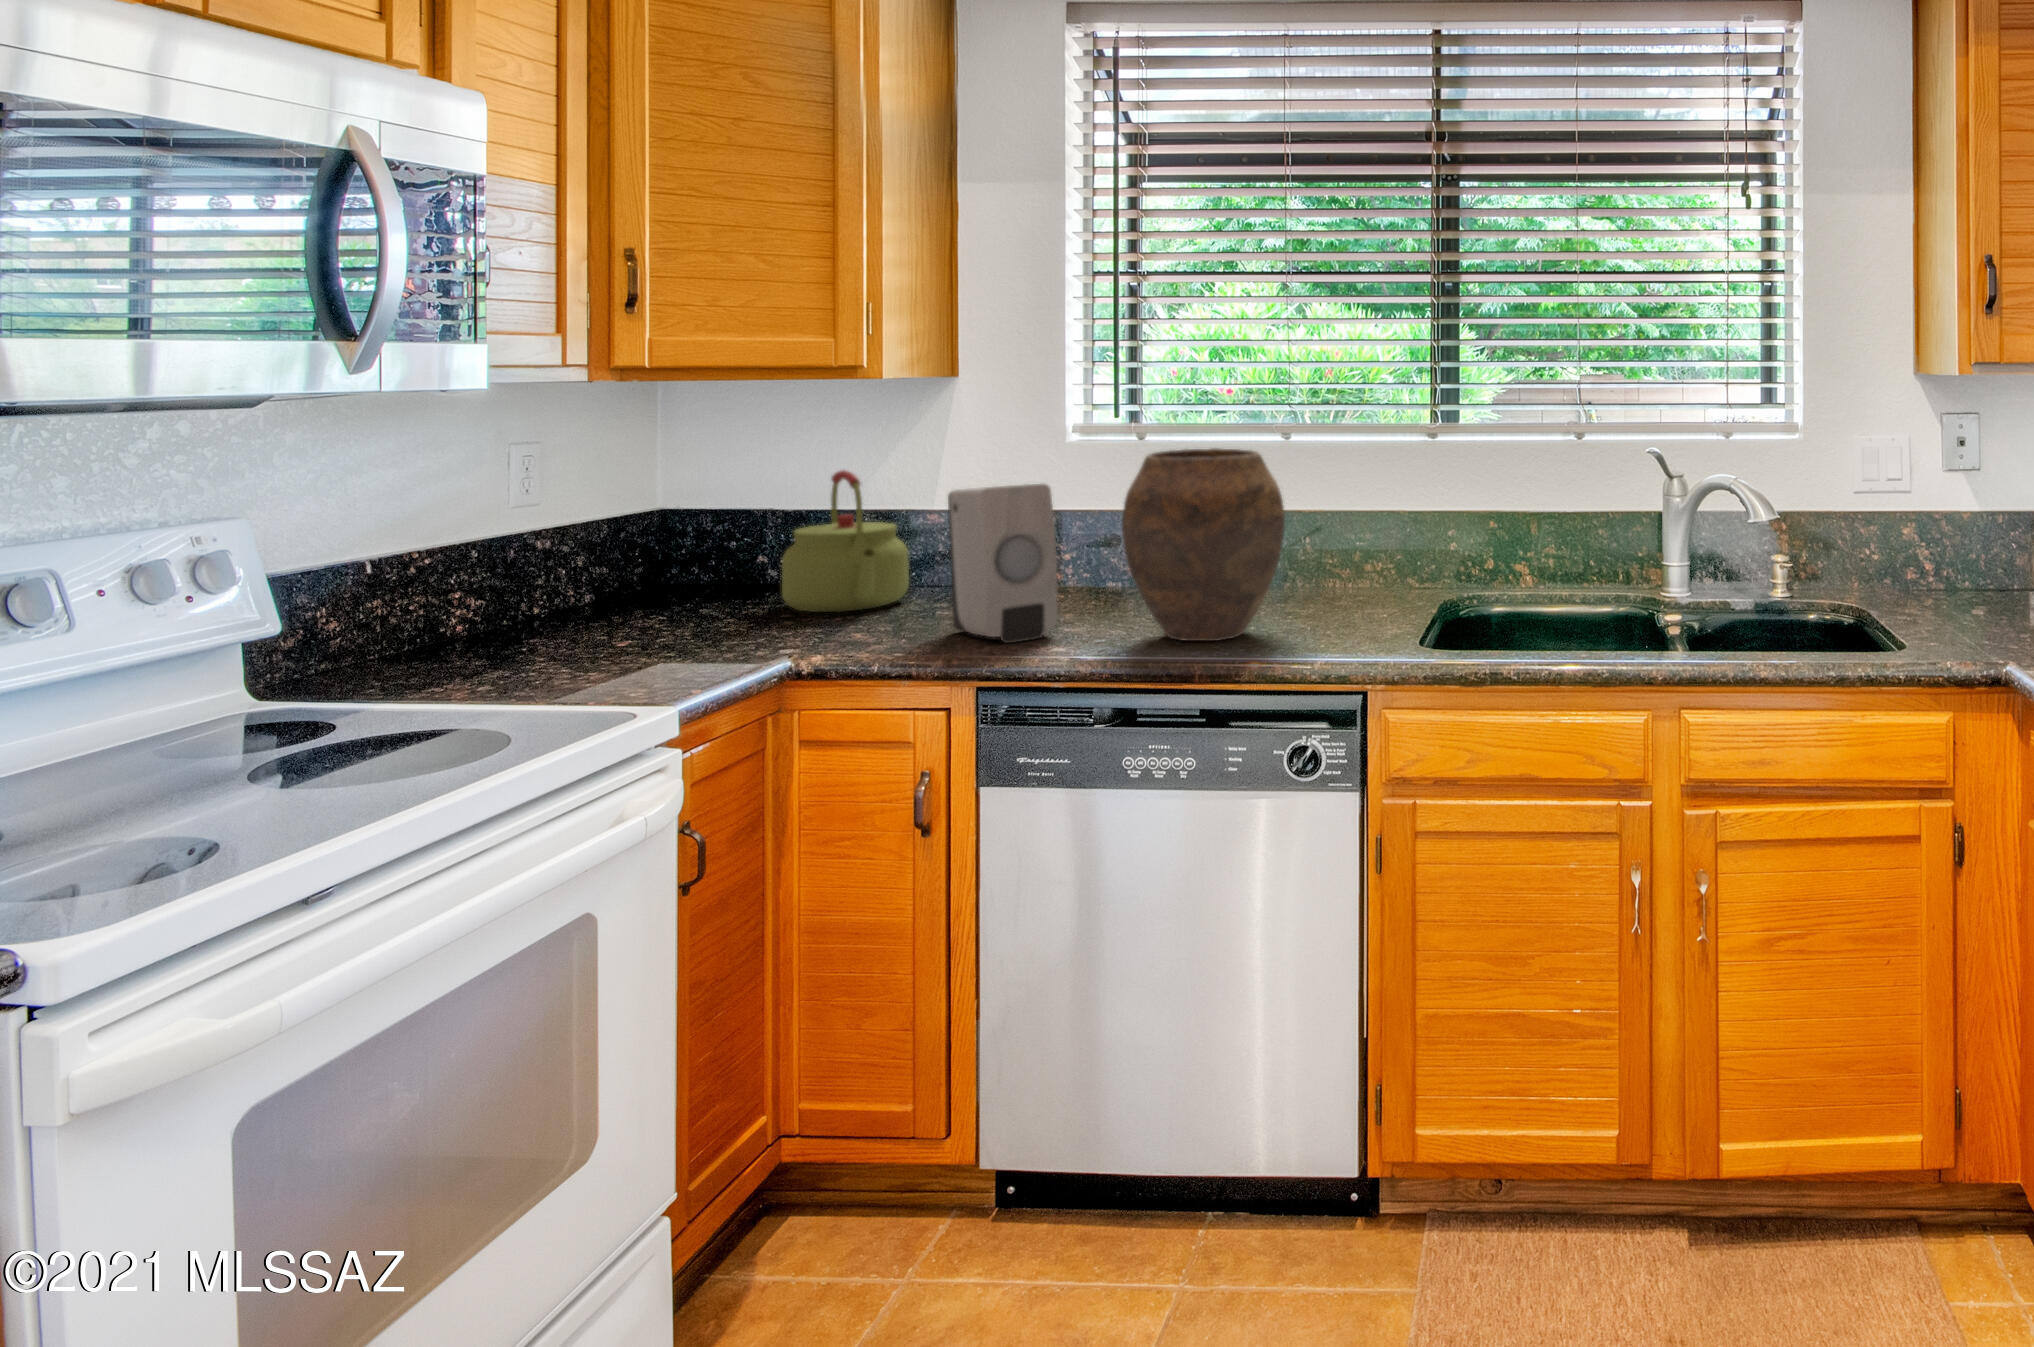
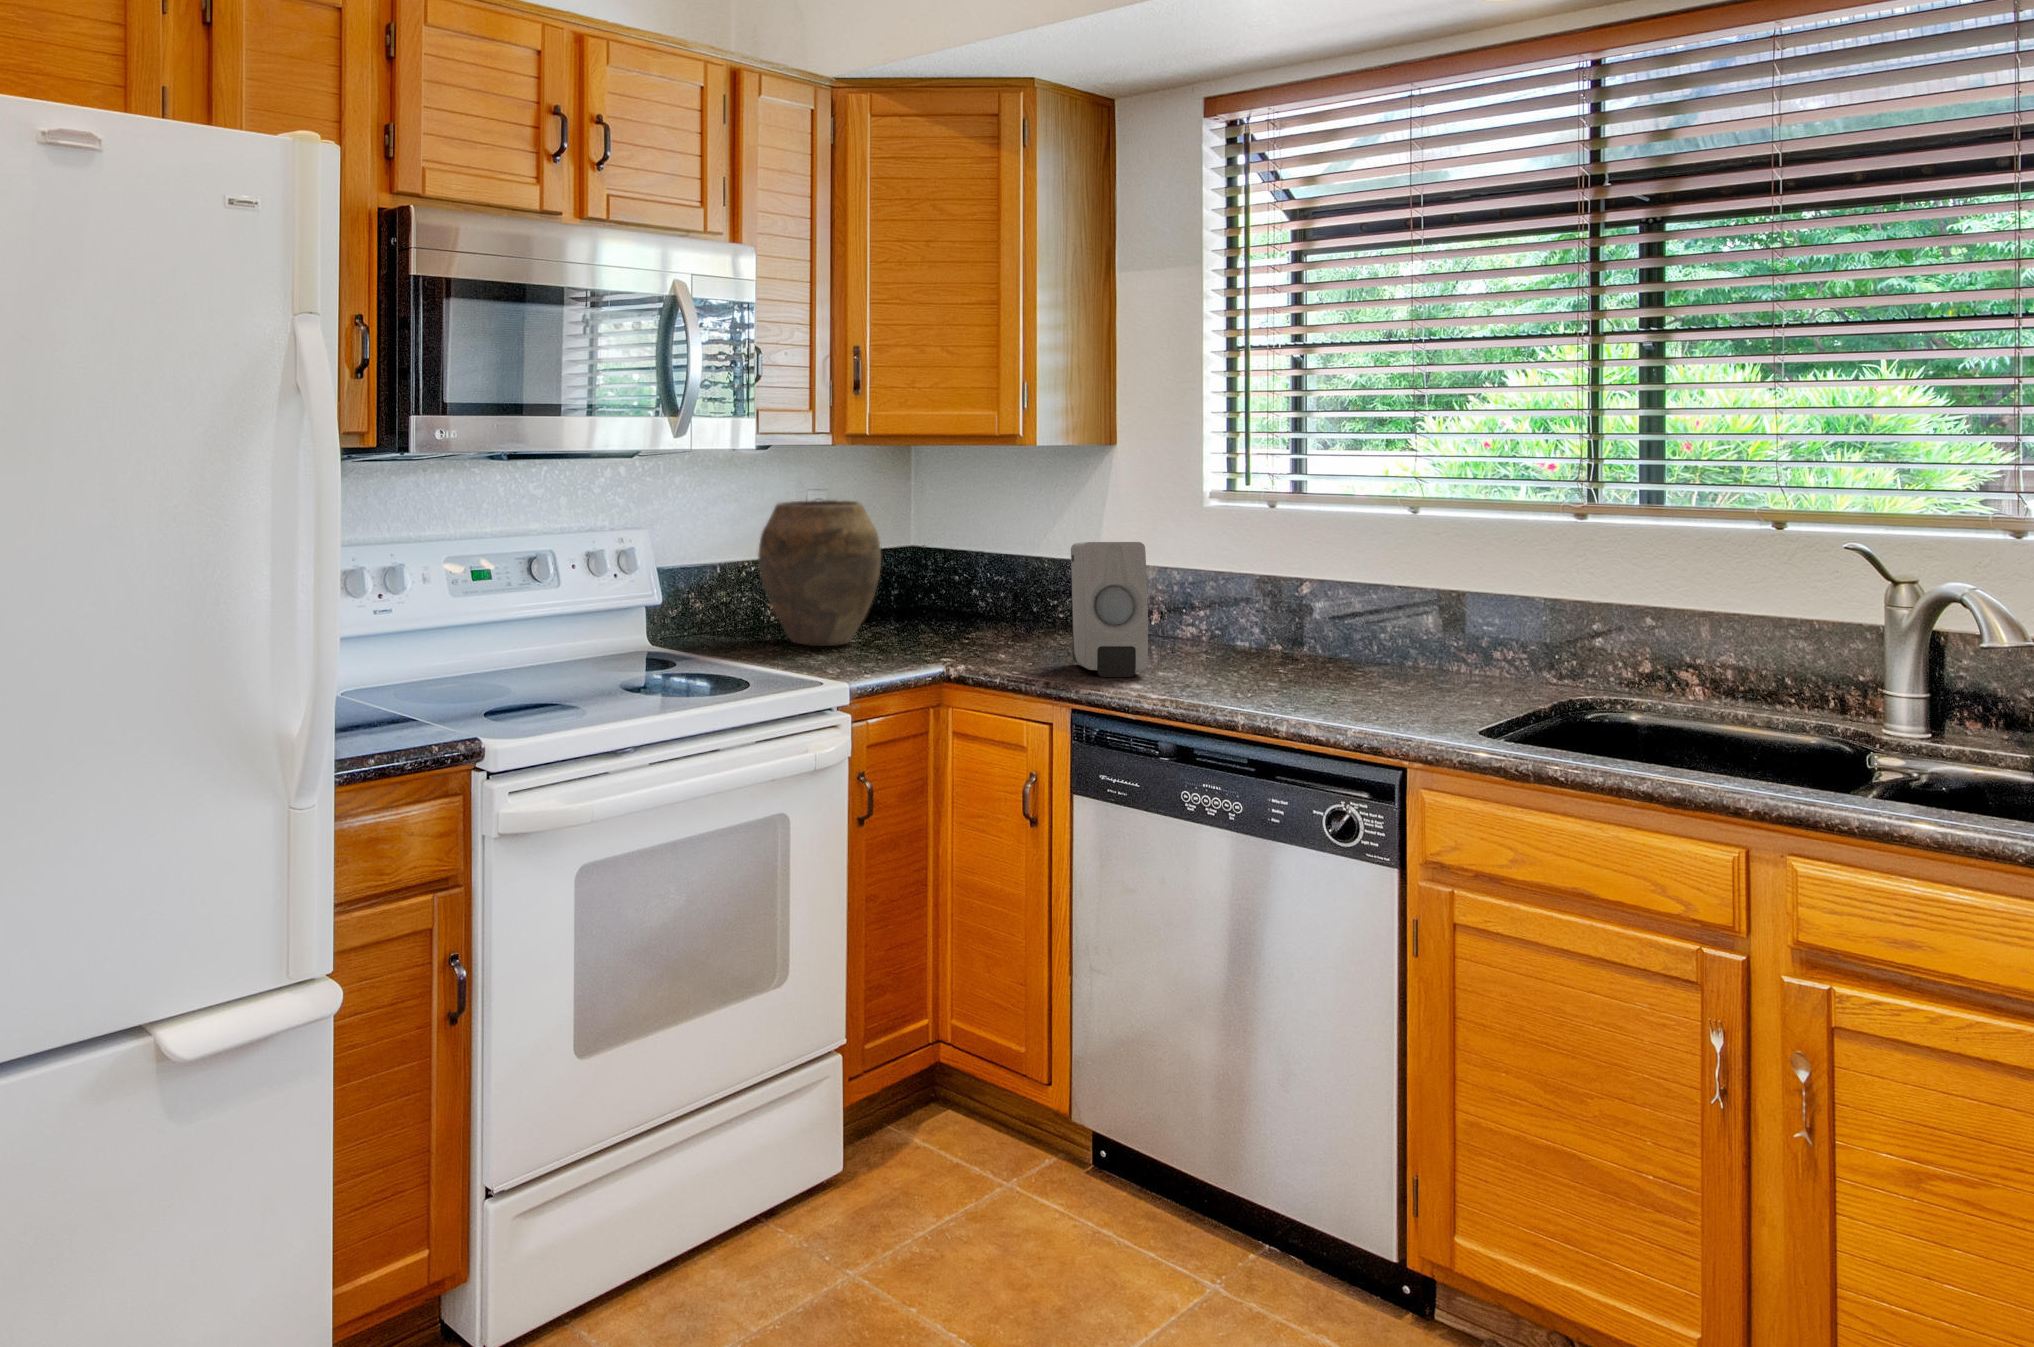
vase: present [1122,448,1285,641] -> present [758,500,881,646]
kettle: present [782,470,909,612] -> none [974,524,1071,640]

